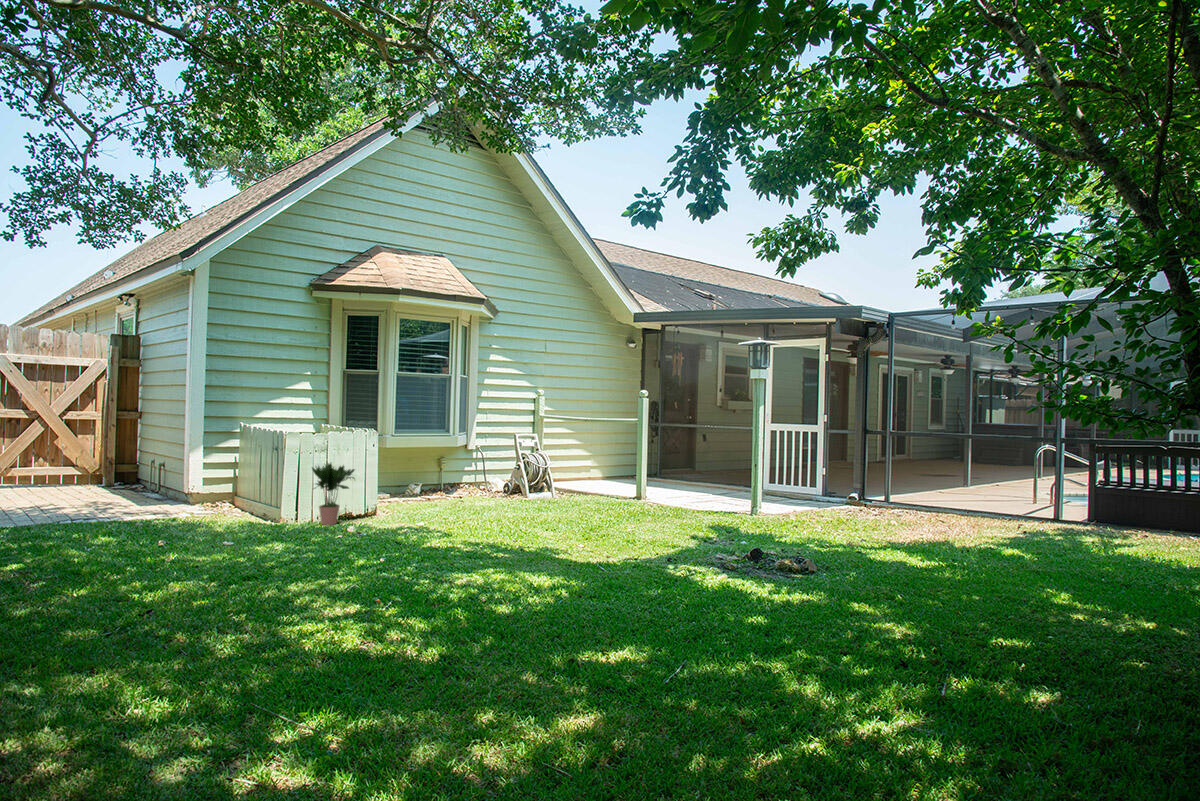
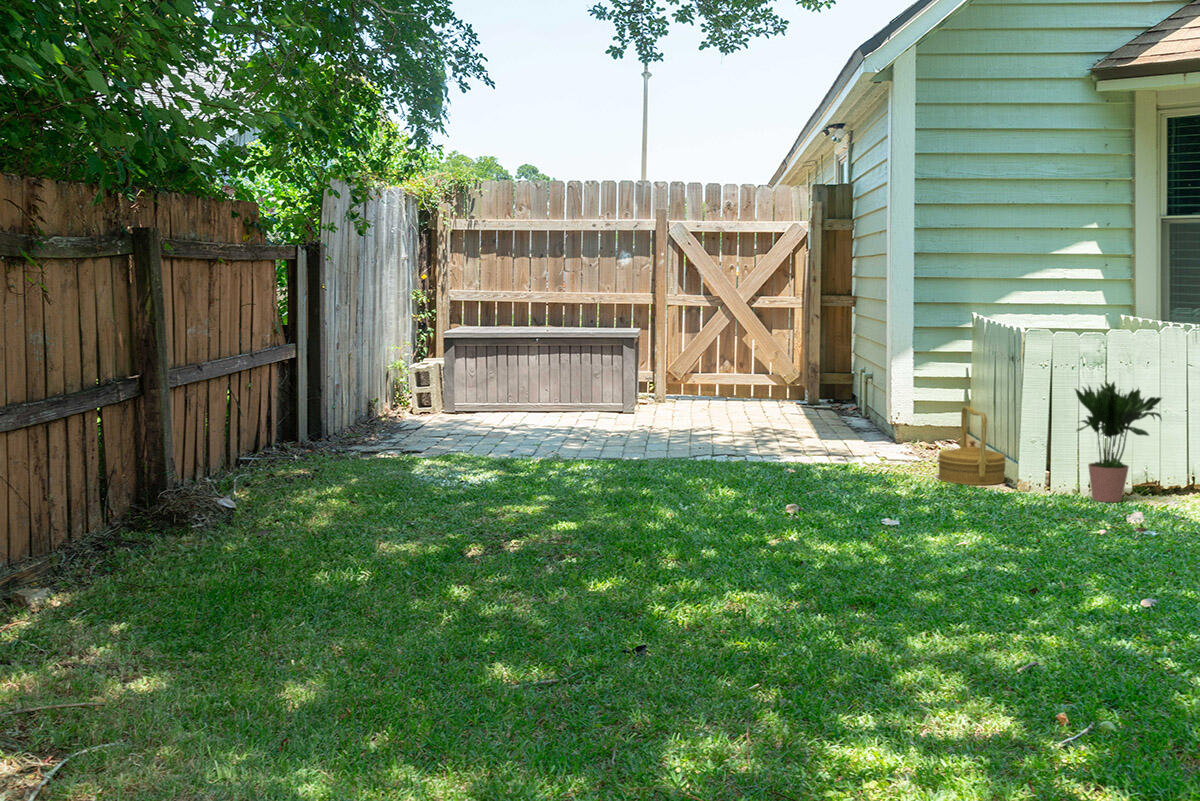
woven basket: none [230,479,272,525] -> present [938,406,1006,485]

